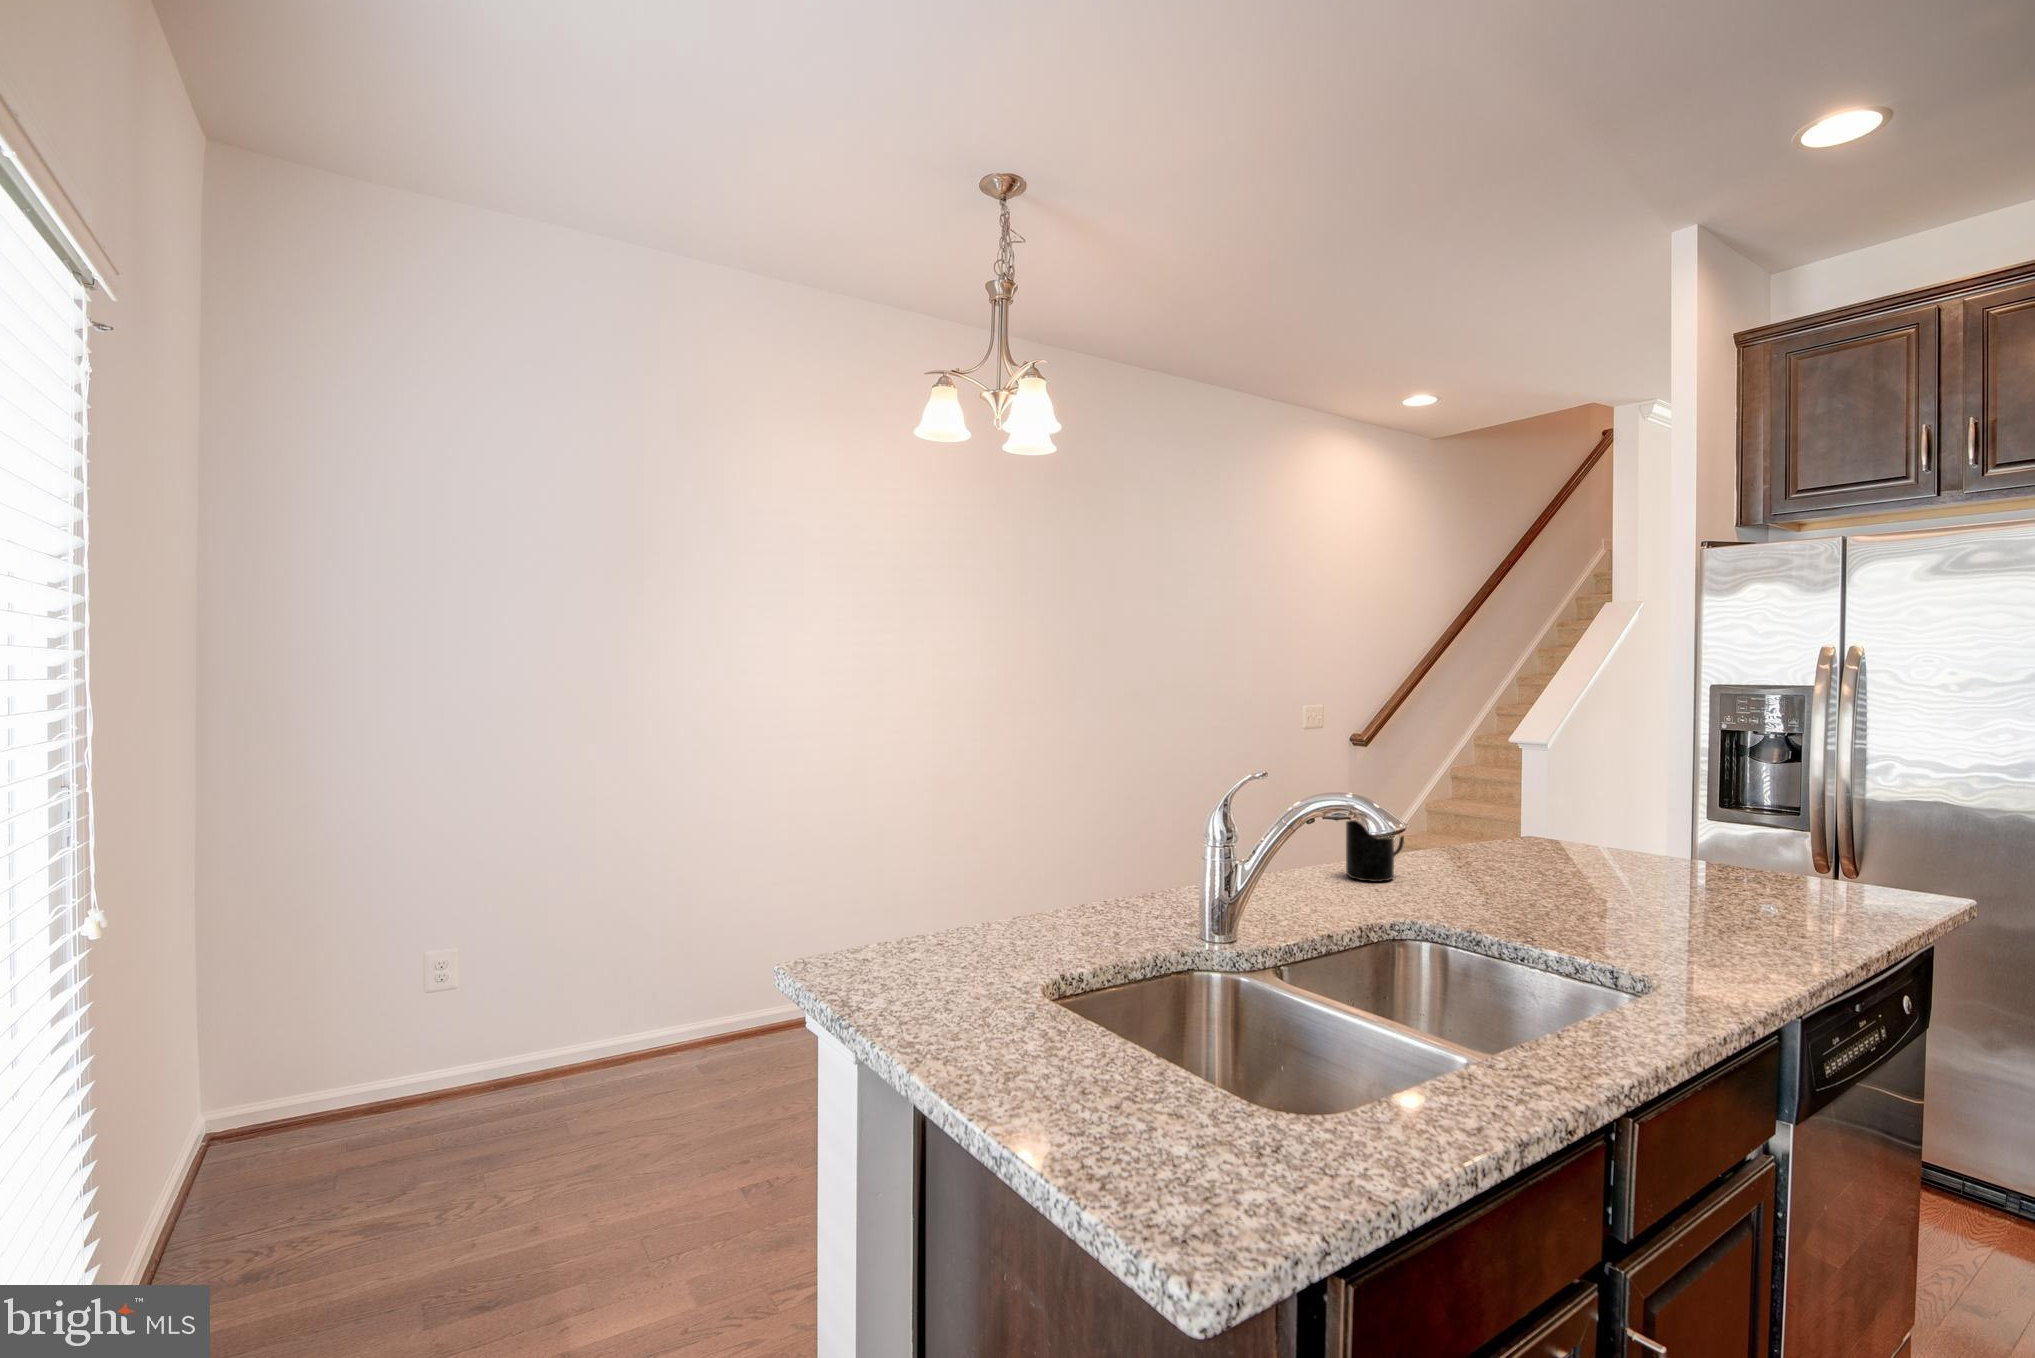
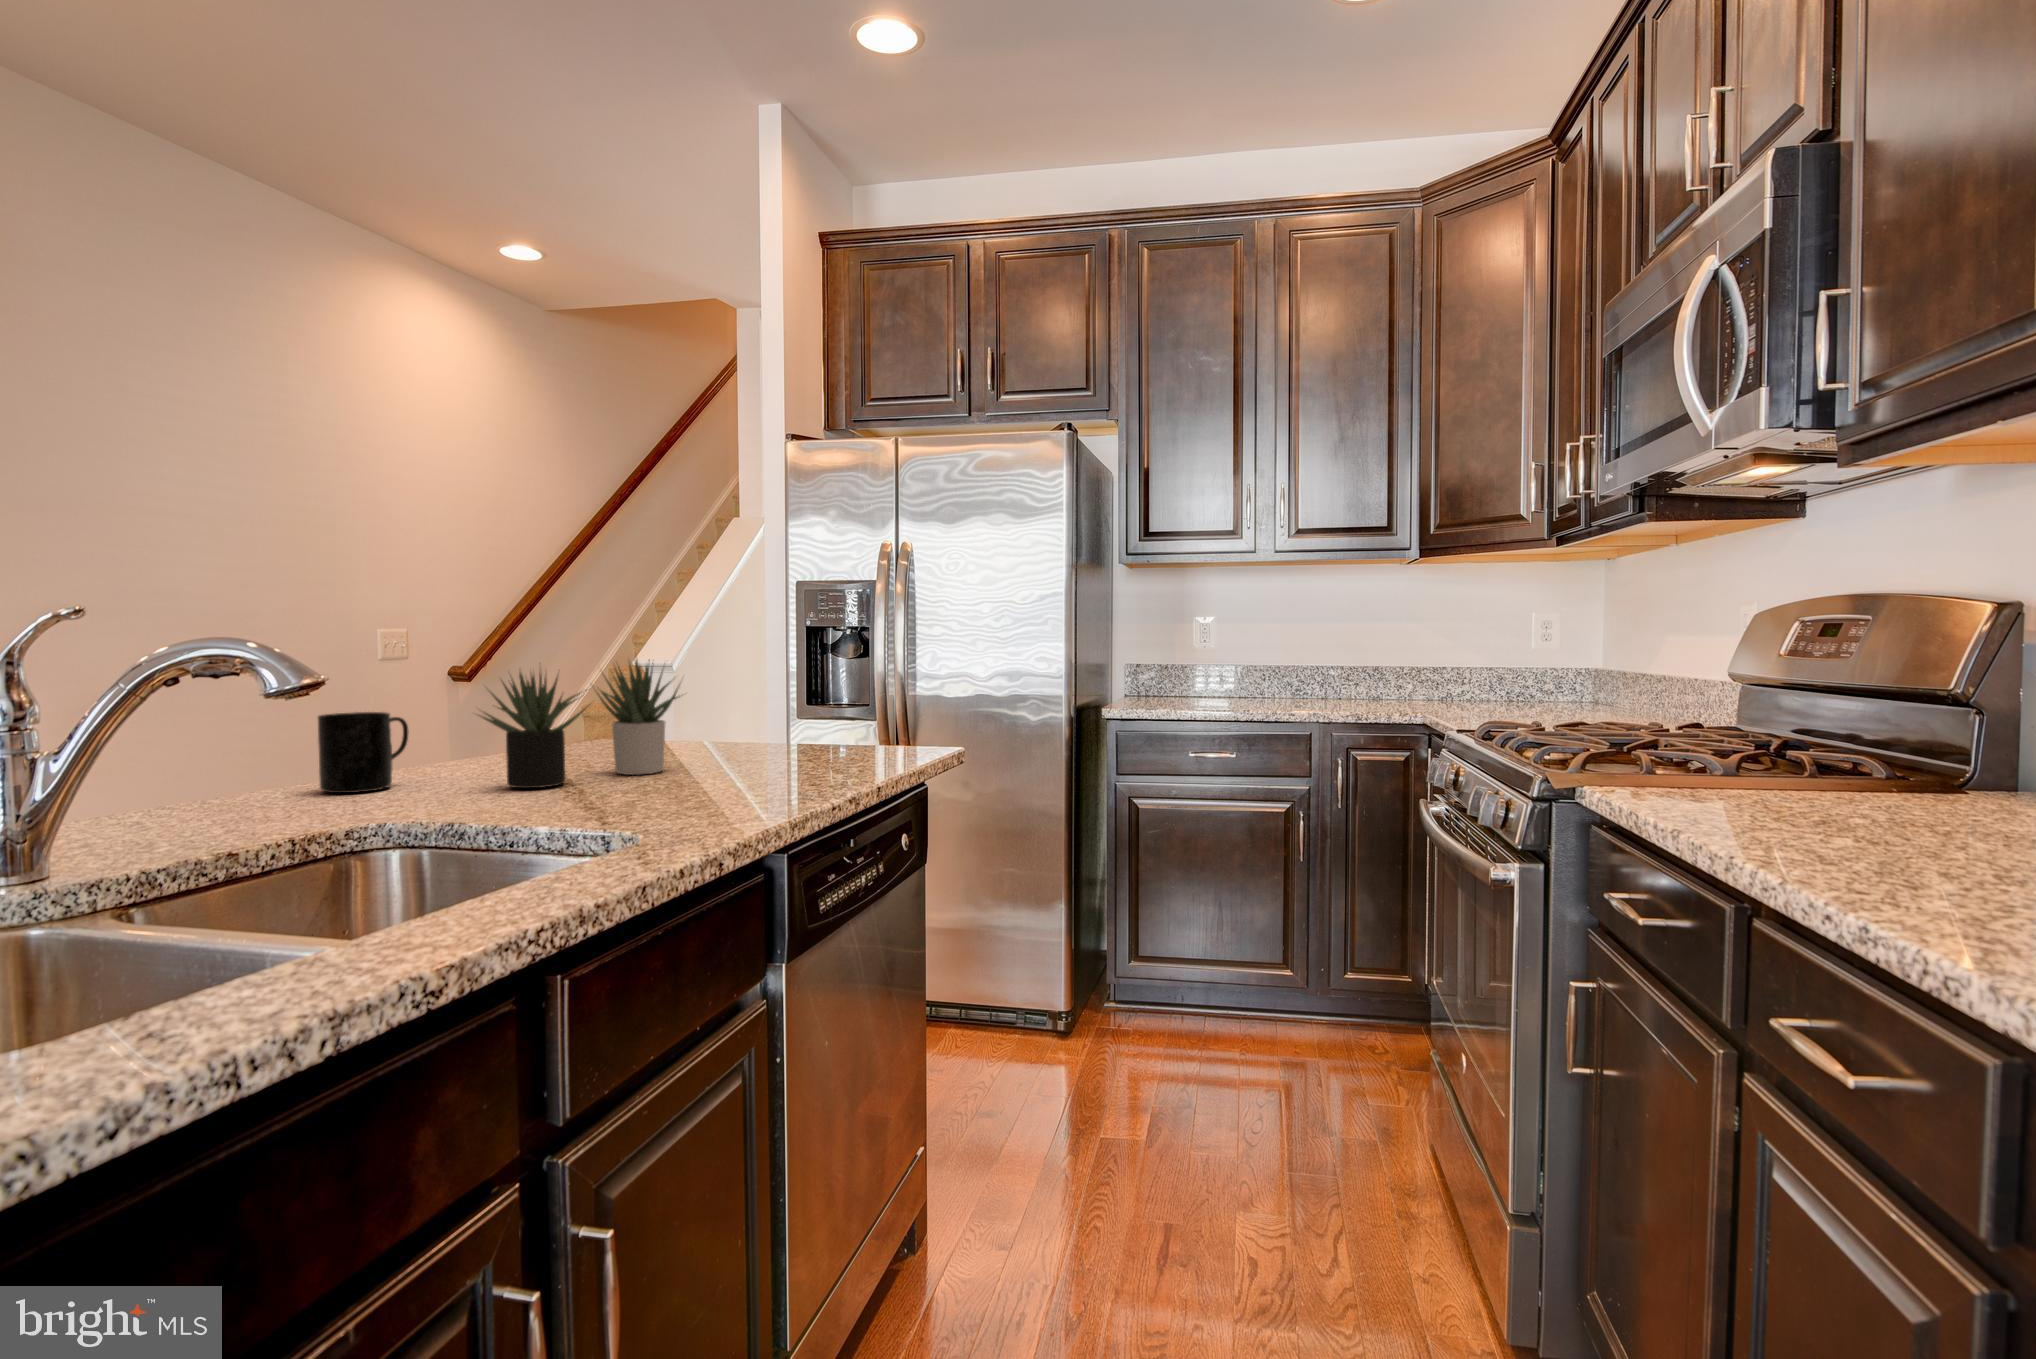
succulent plant: none [1460,789,1643,900] -> present [480,660,680,788]

